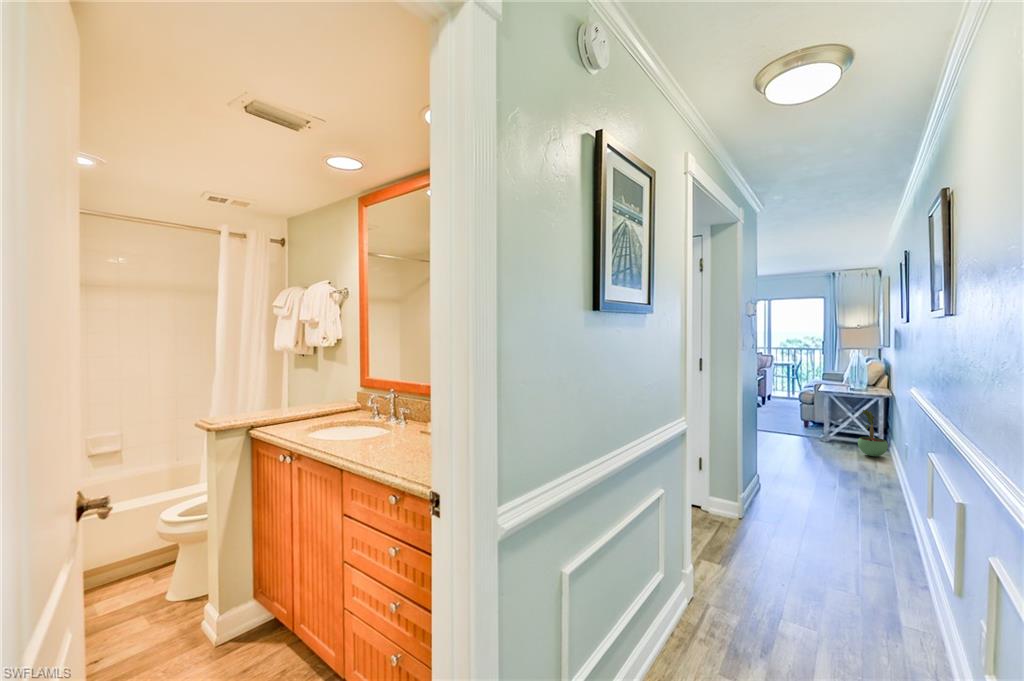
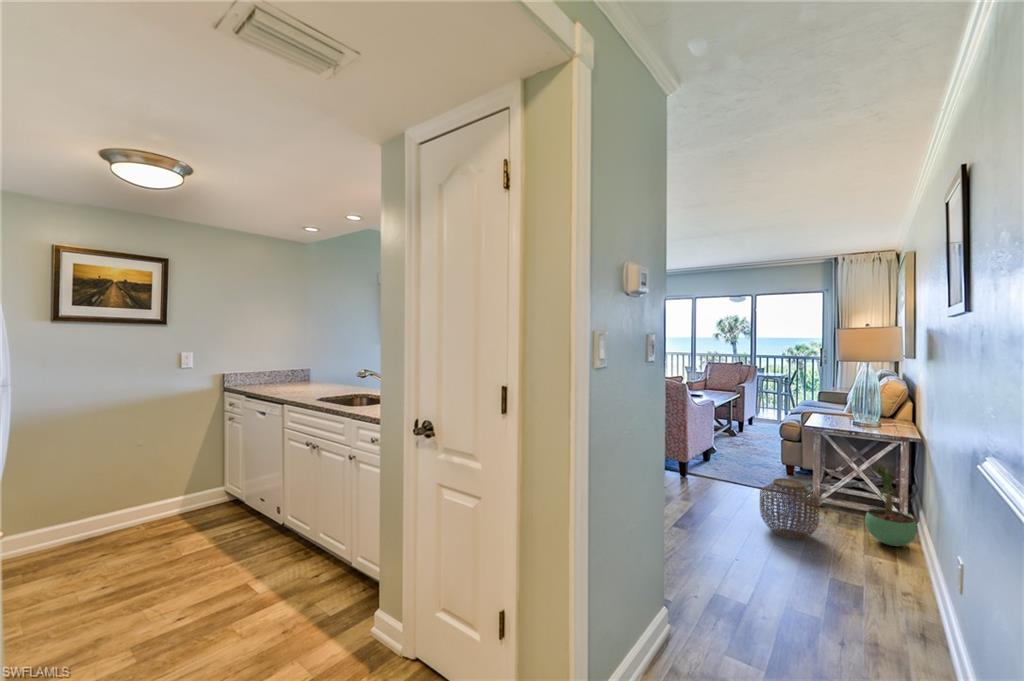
woven basket: none [794,420,831,455] -> present [760,478,820,540]

